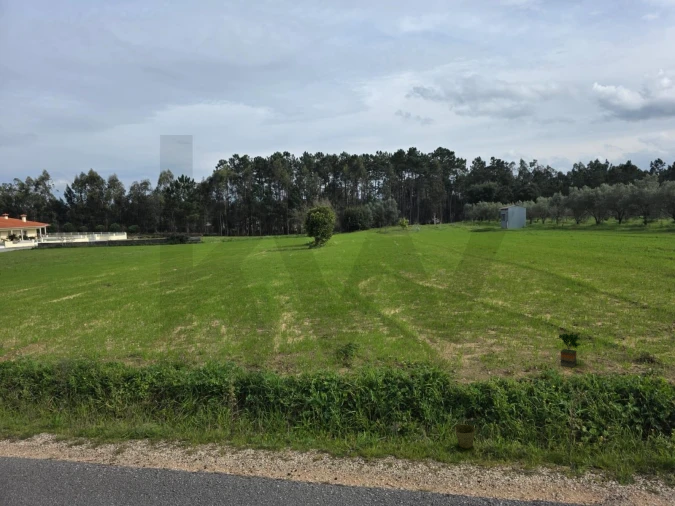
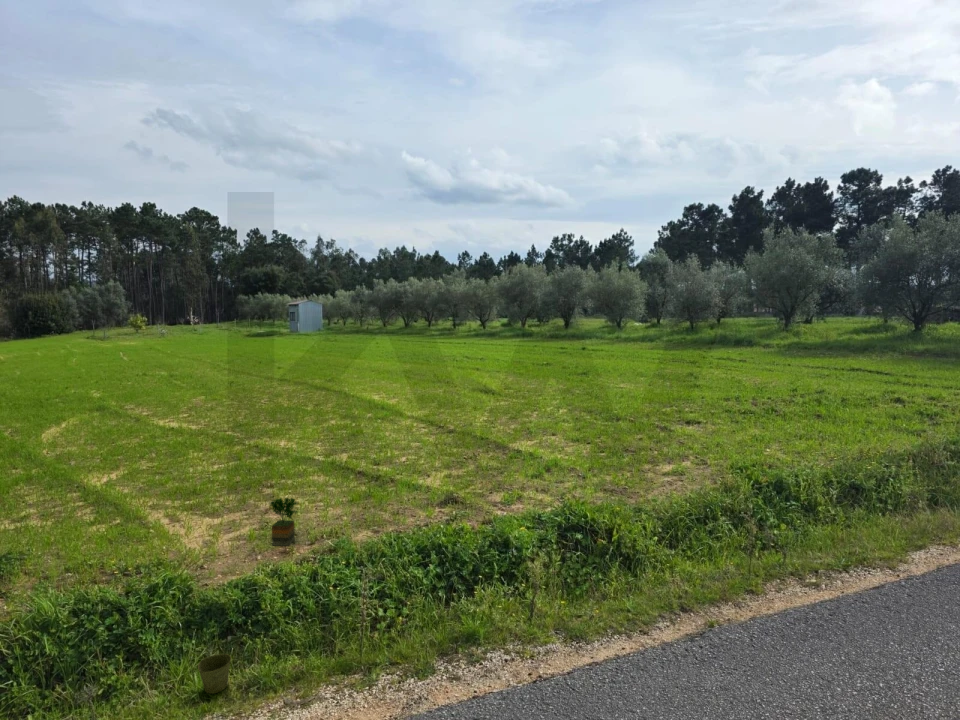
potted tree: present [559,334,581,367] -> present [270,498,299,546]

